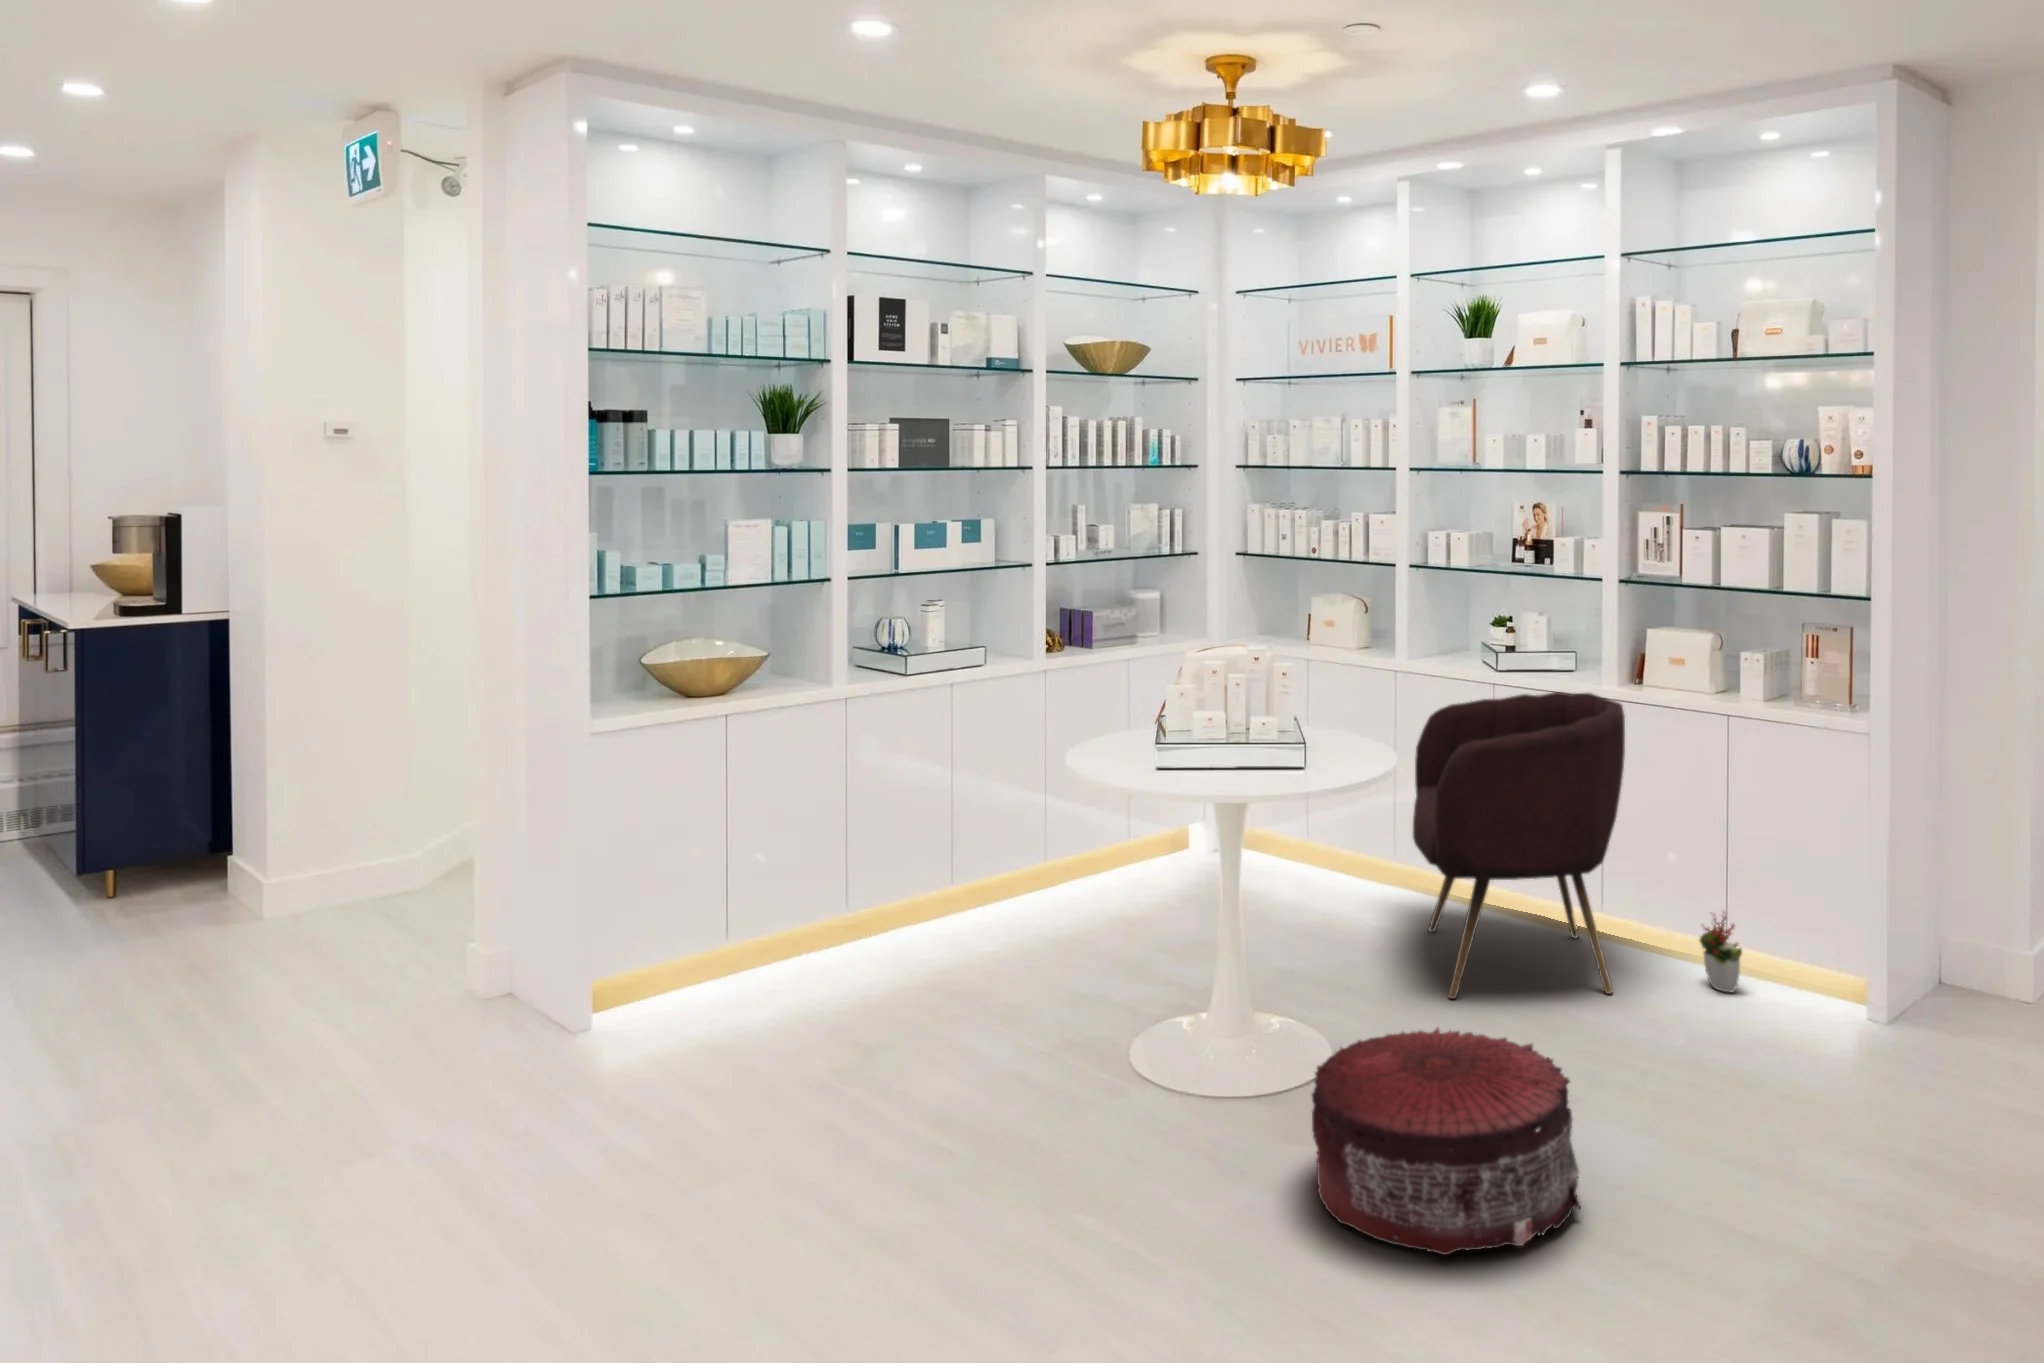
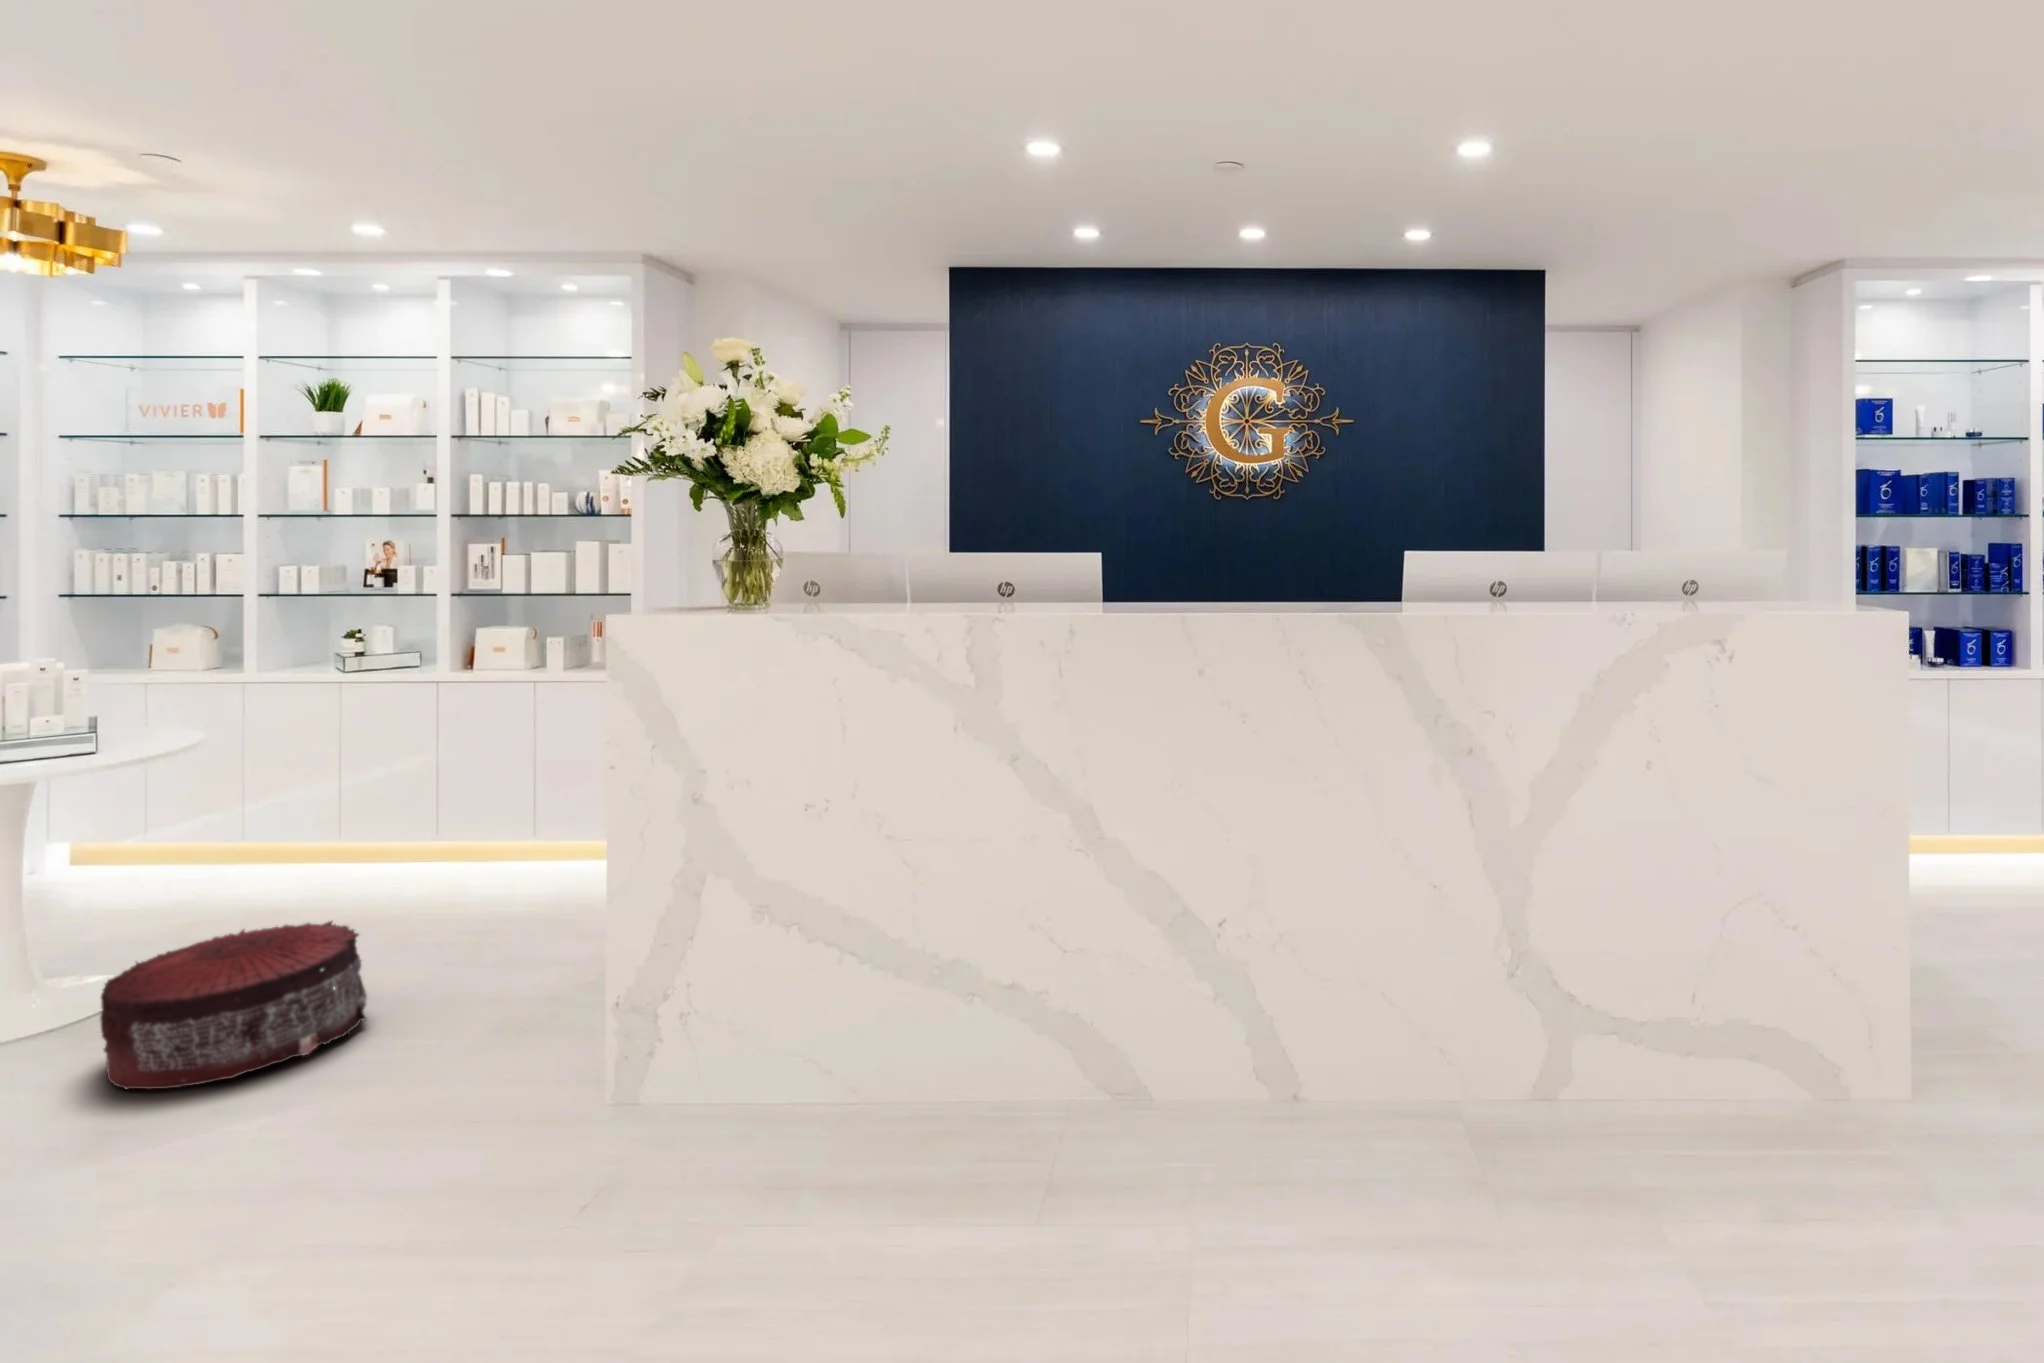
armchair: present [1413,692,1625,999] -> none [255,679,454,927]
decorative plant: present [1699,912,1742,993] -> none [515,818,548,875]

